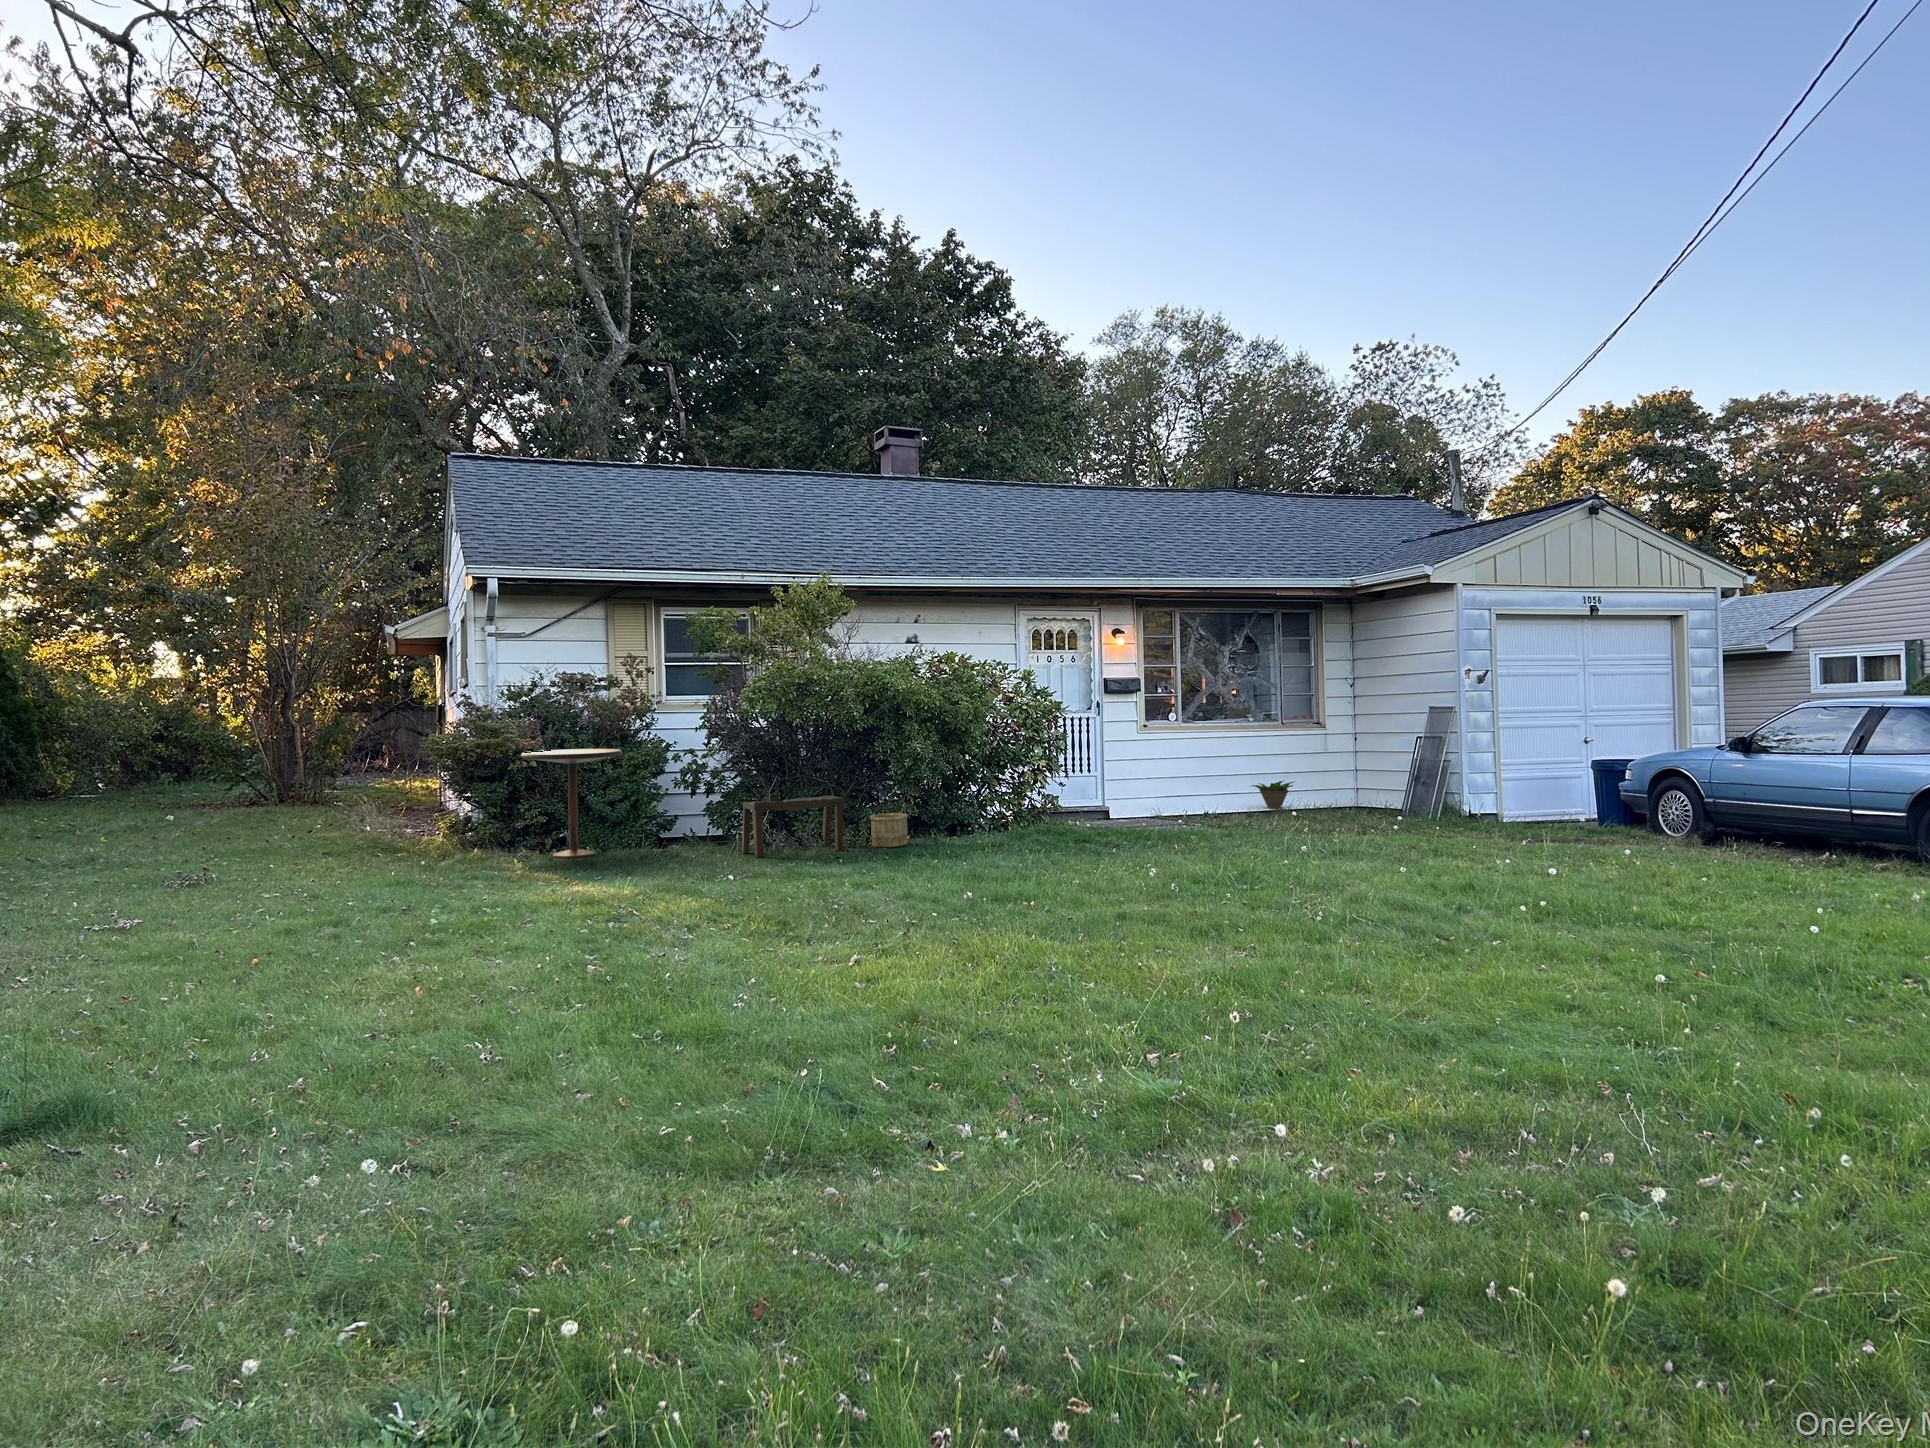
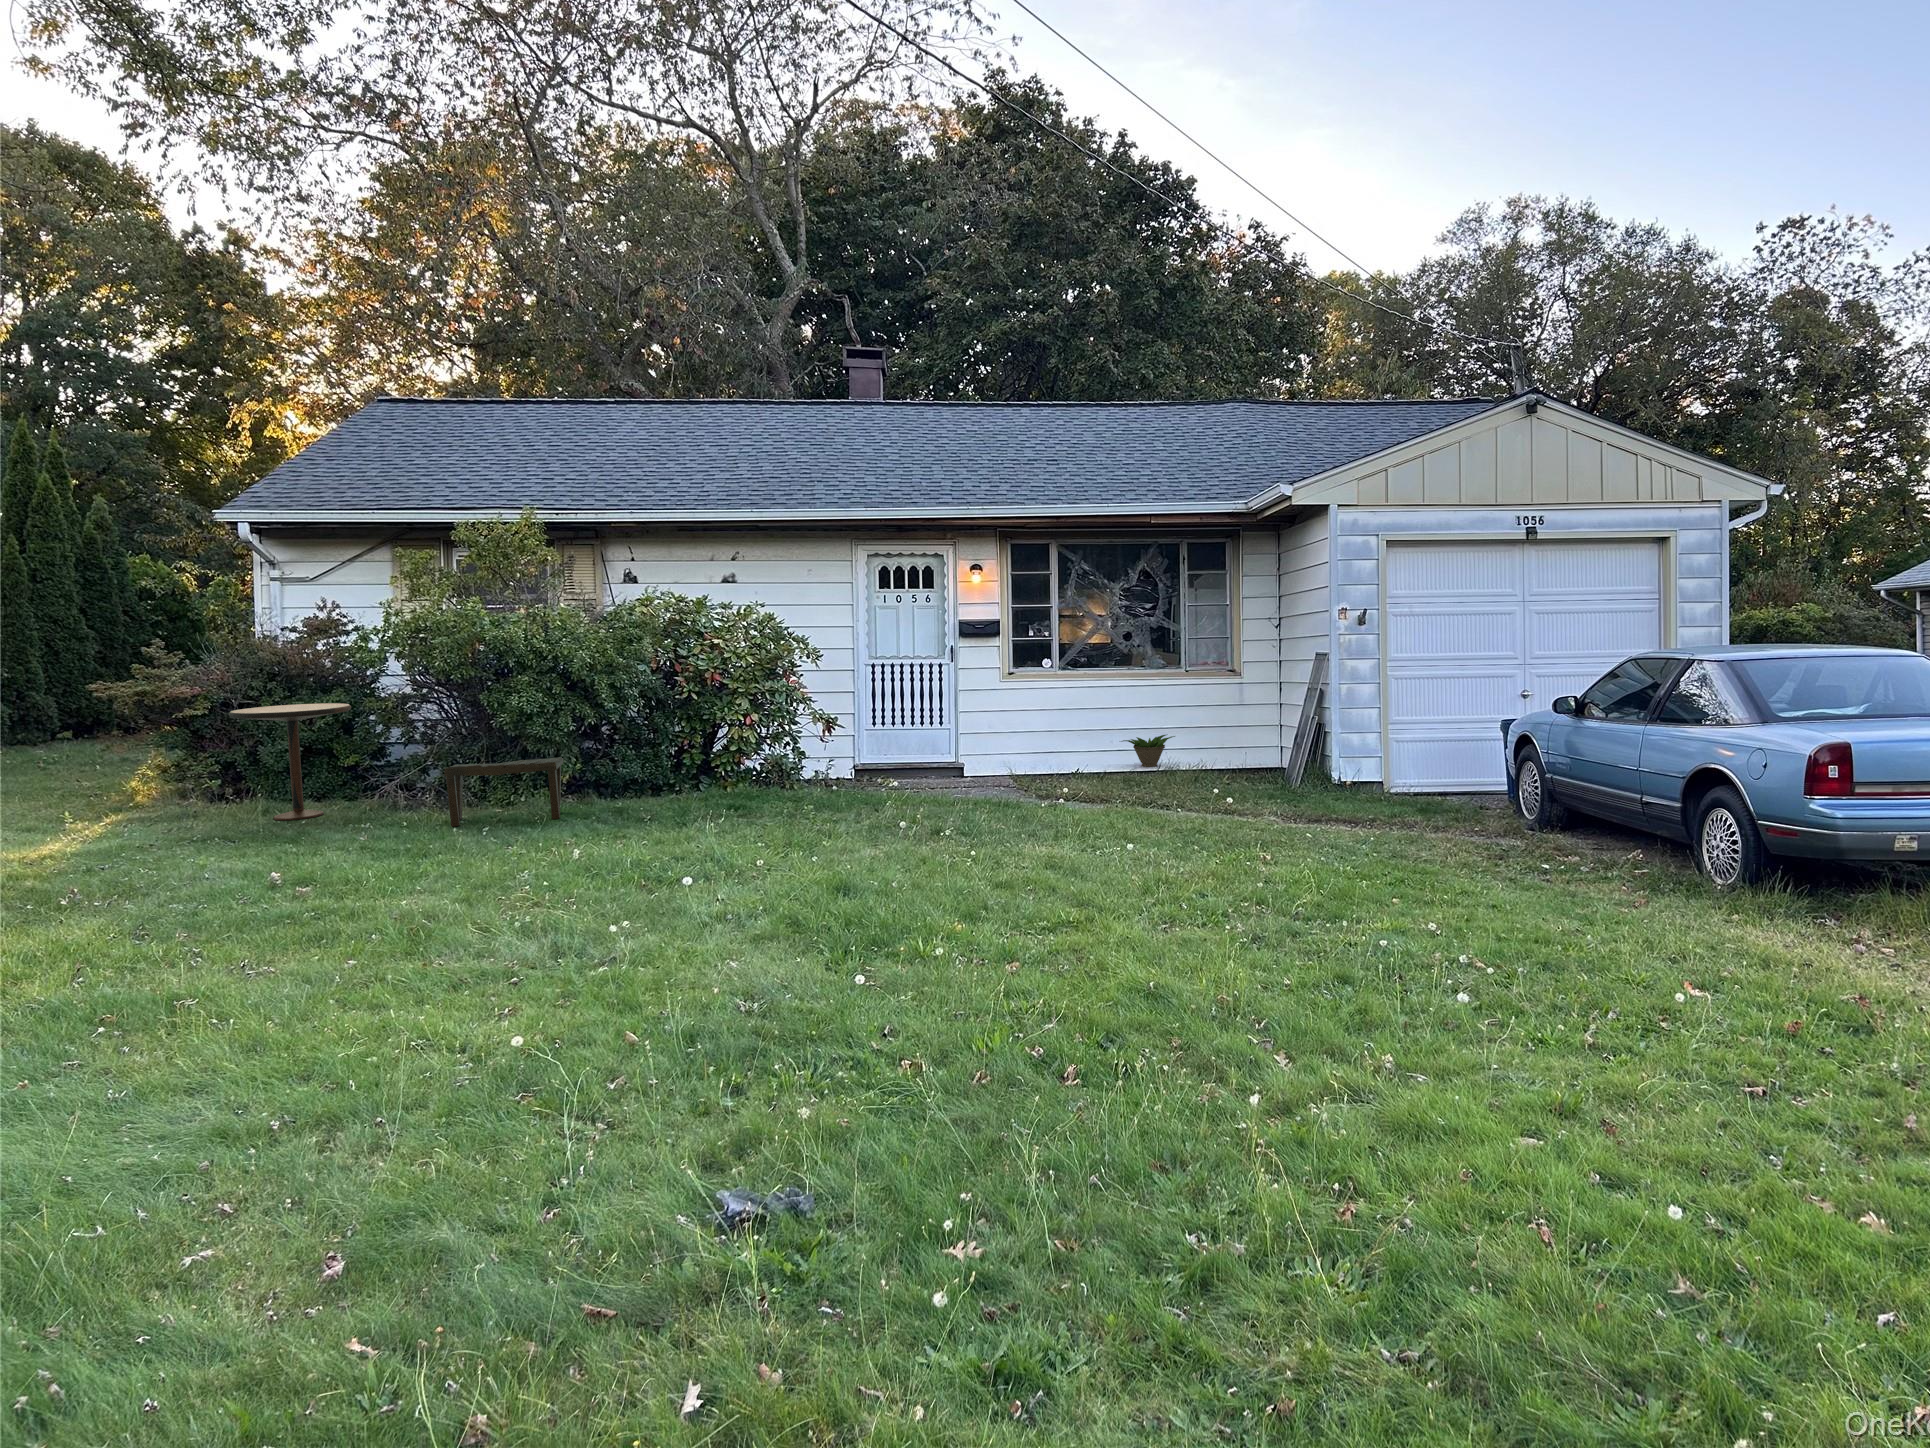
wooden bucket: present [870,813,908,847] -> none [597,776,643,816]

